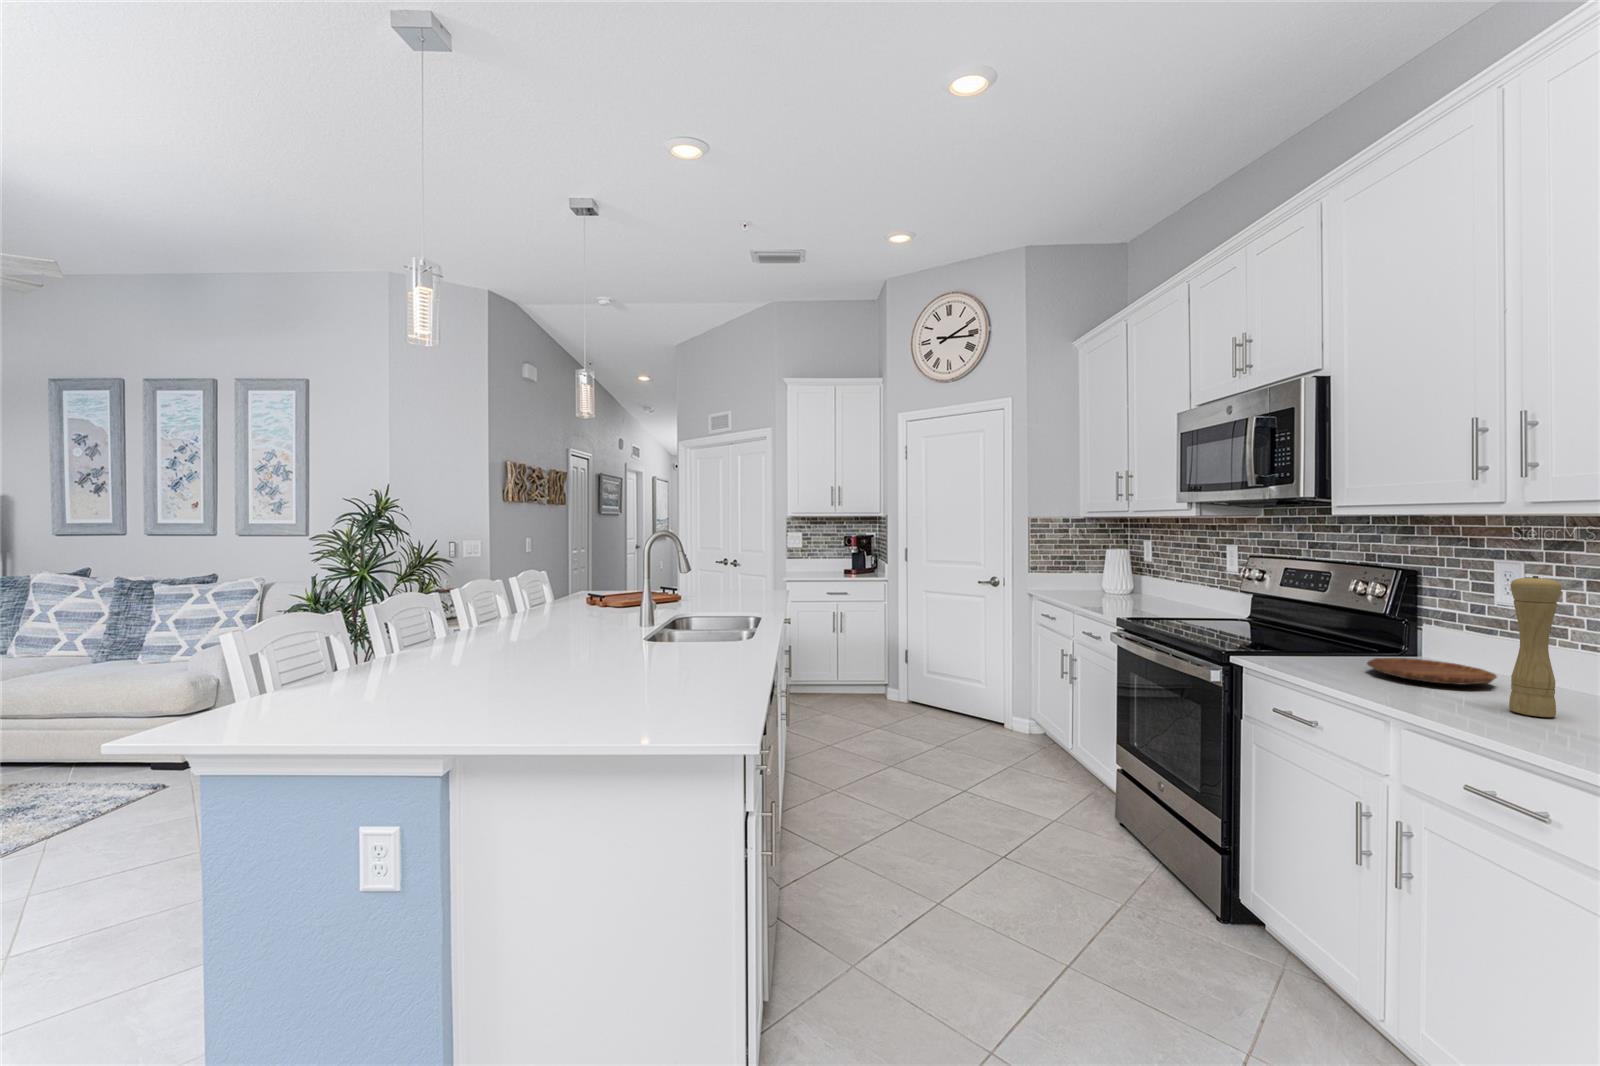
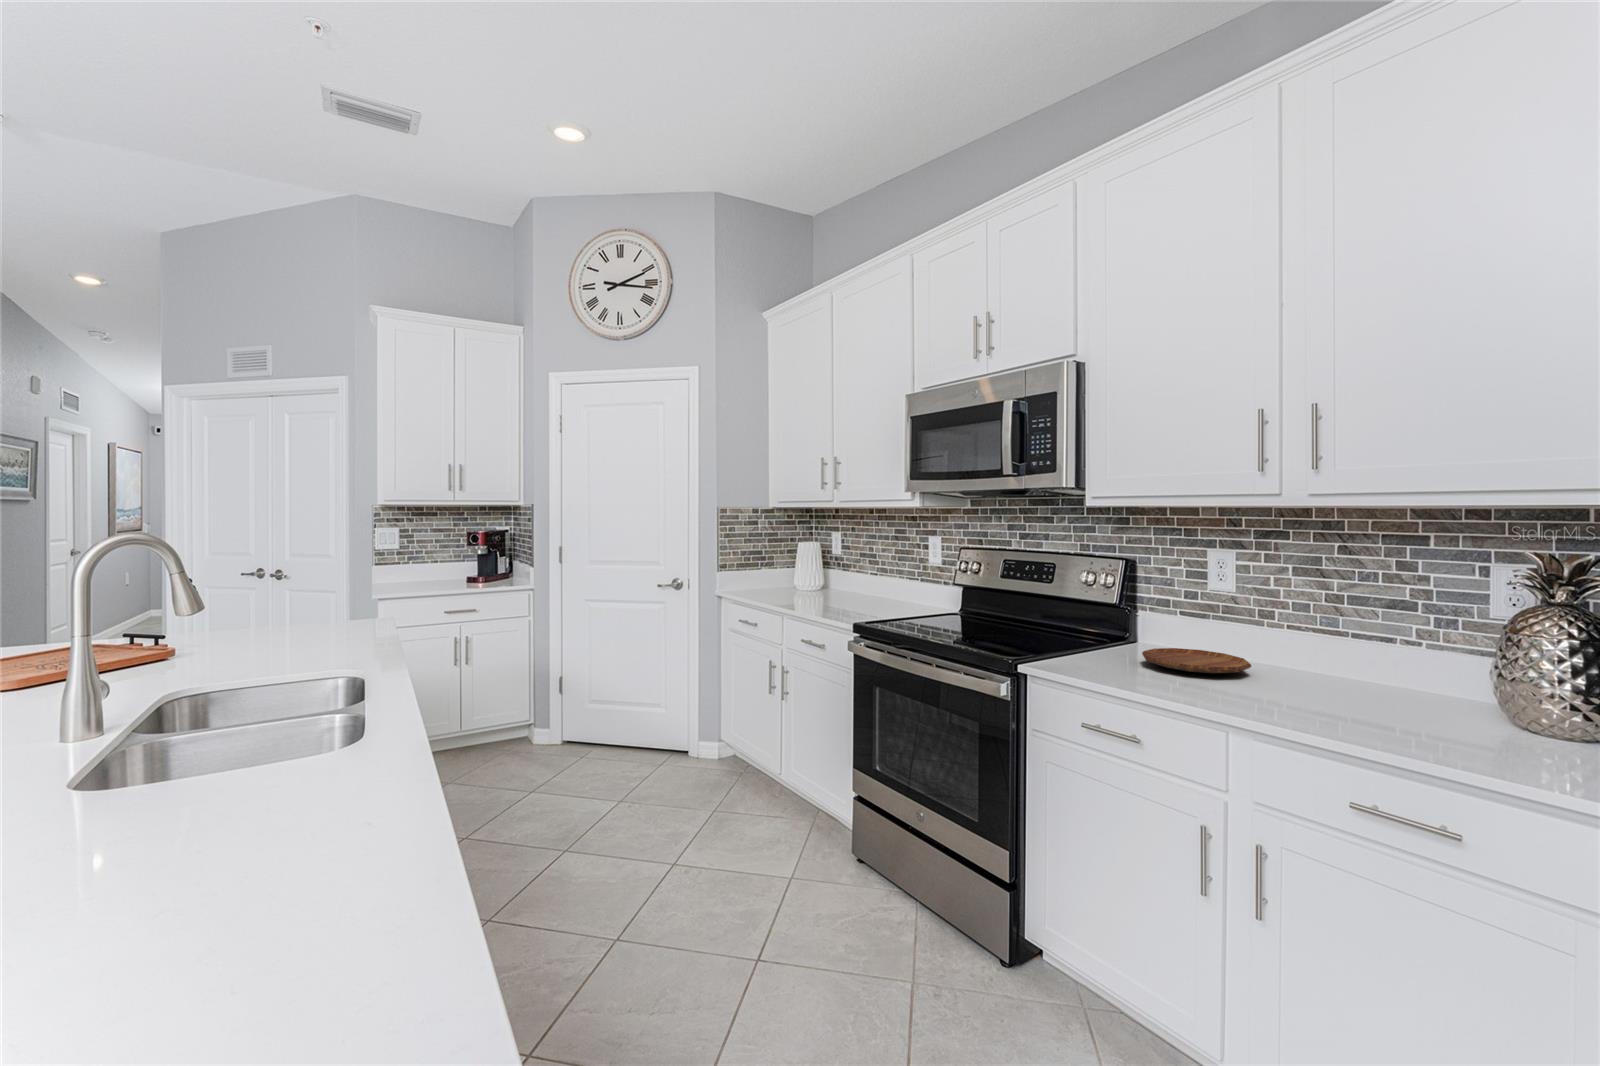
pepper mill: present [1509,576,1562,717] -> none [1302,564,1348,702]

